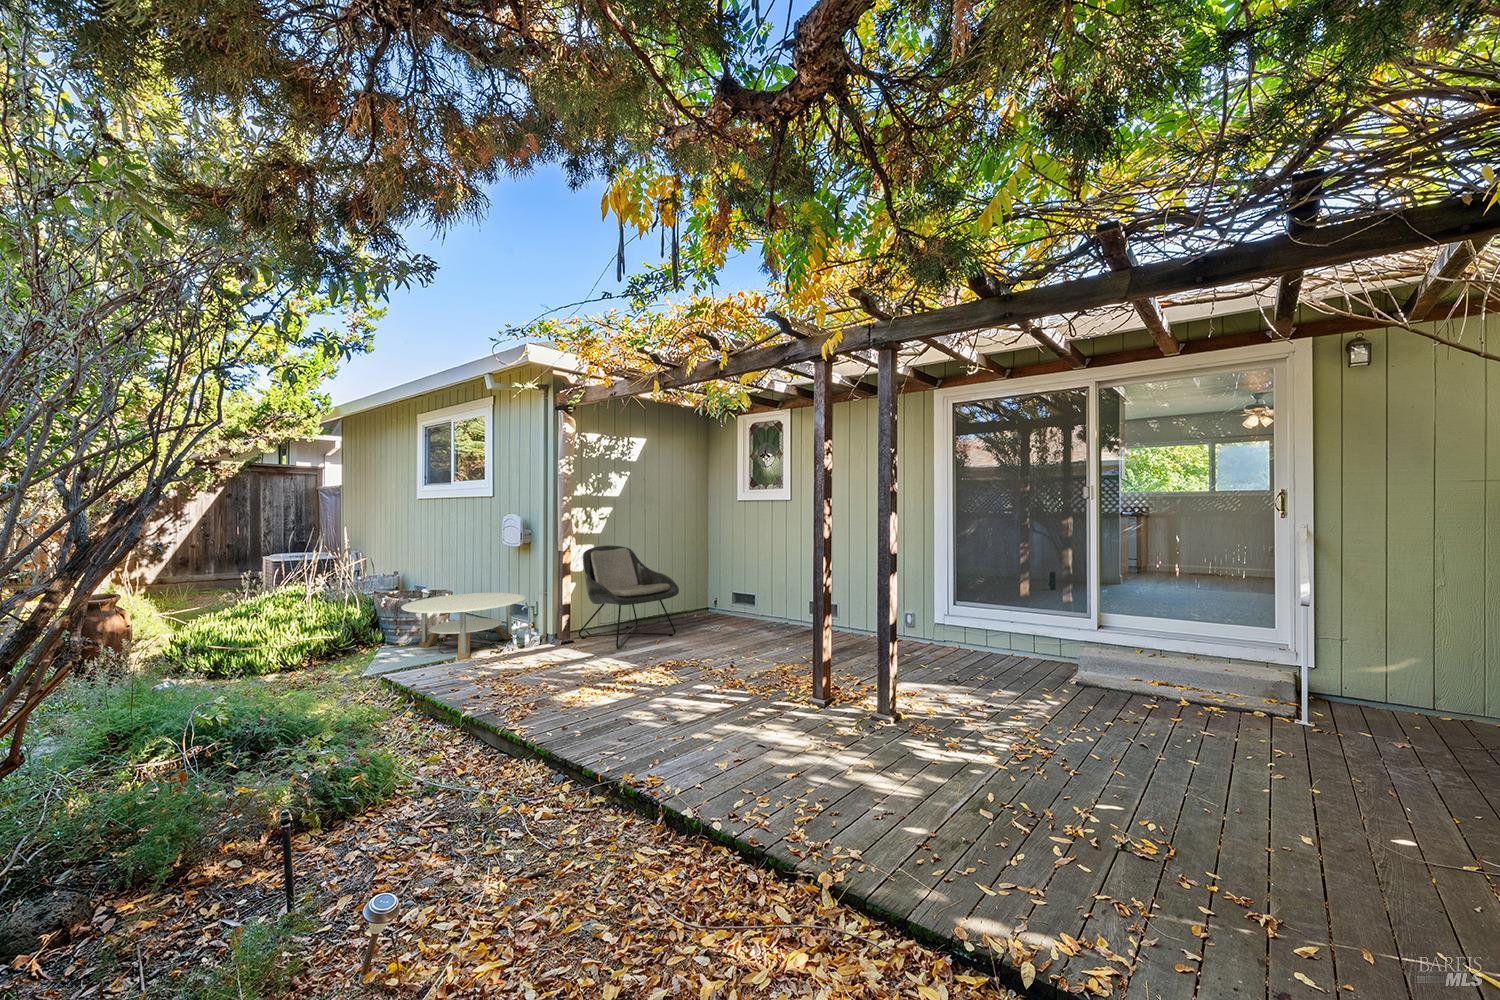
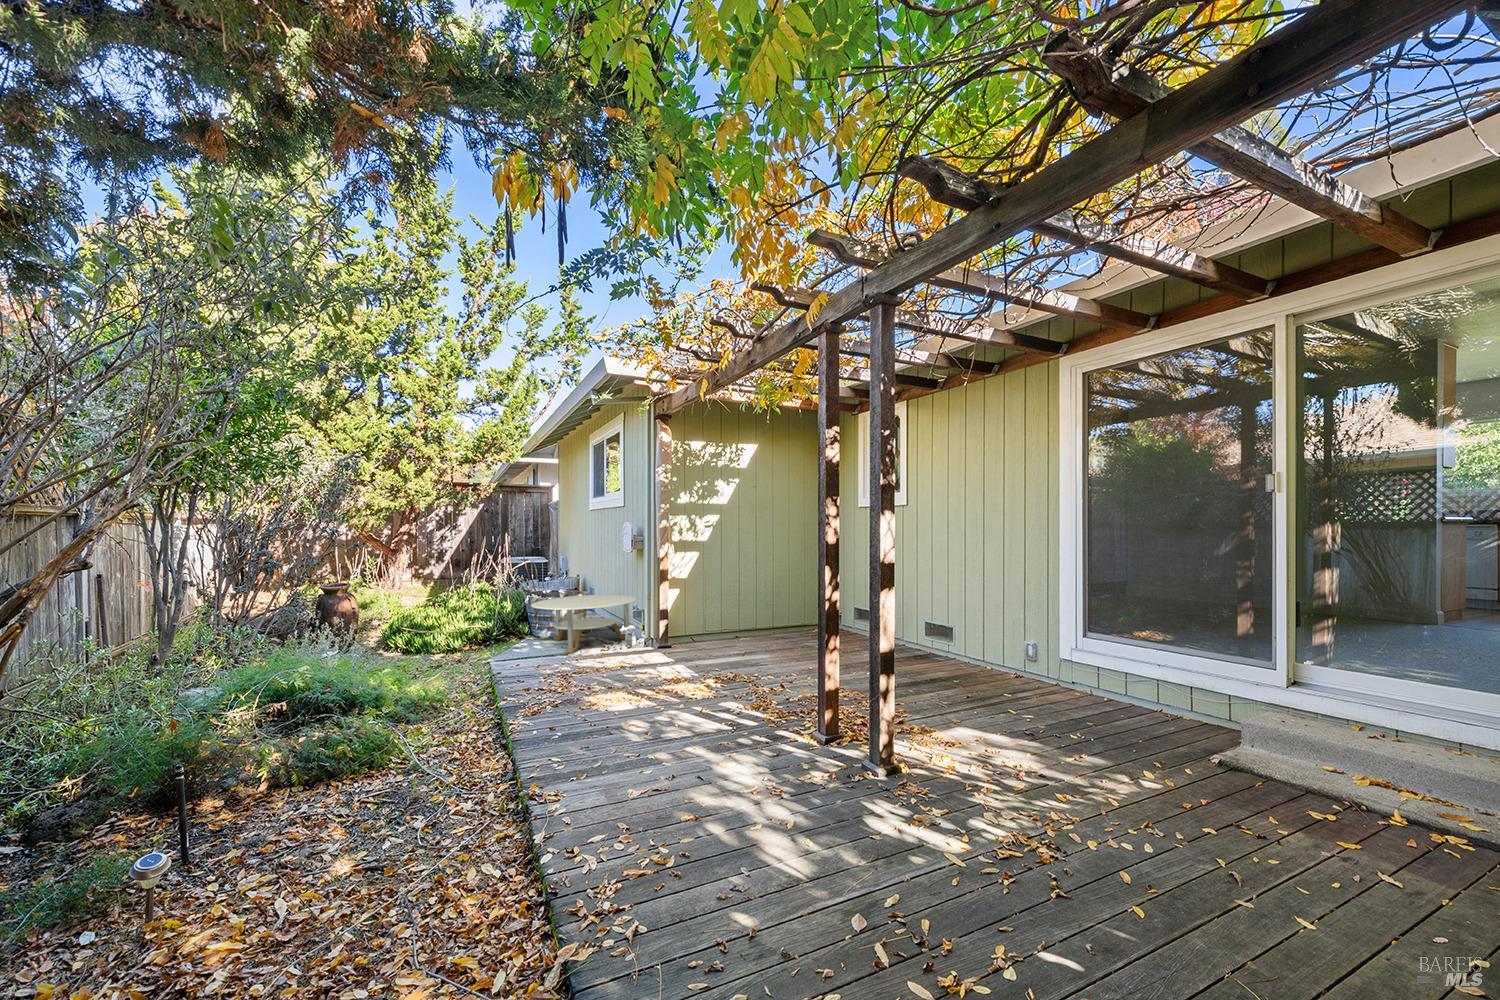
lounge chair: present [579,545,679,649] -> none [679,553,772,657]

